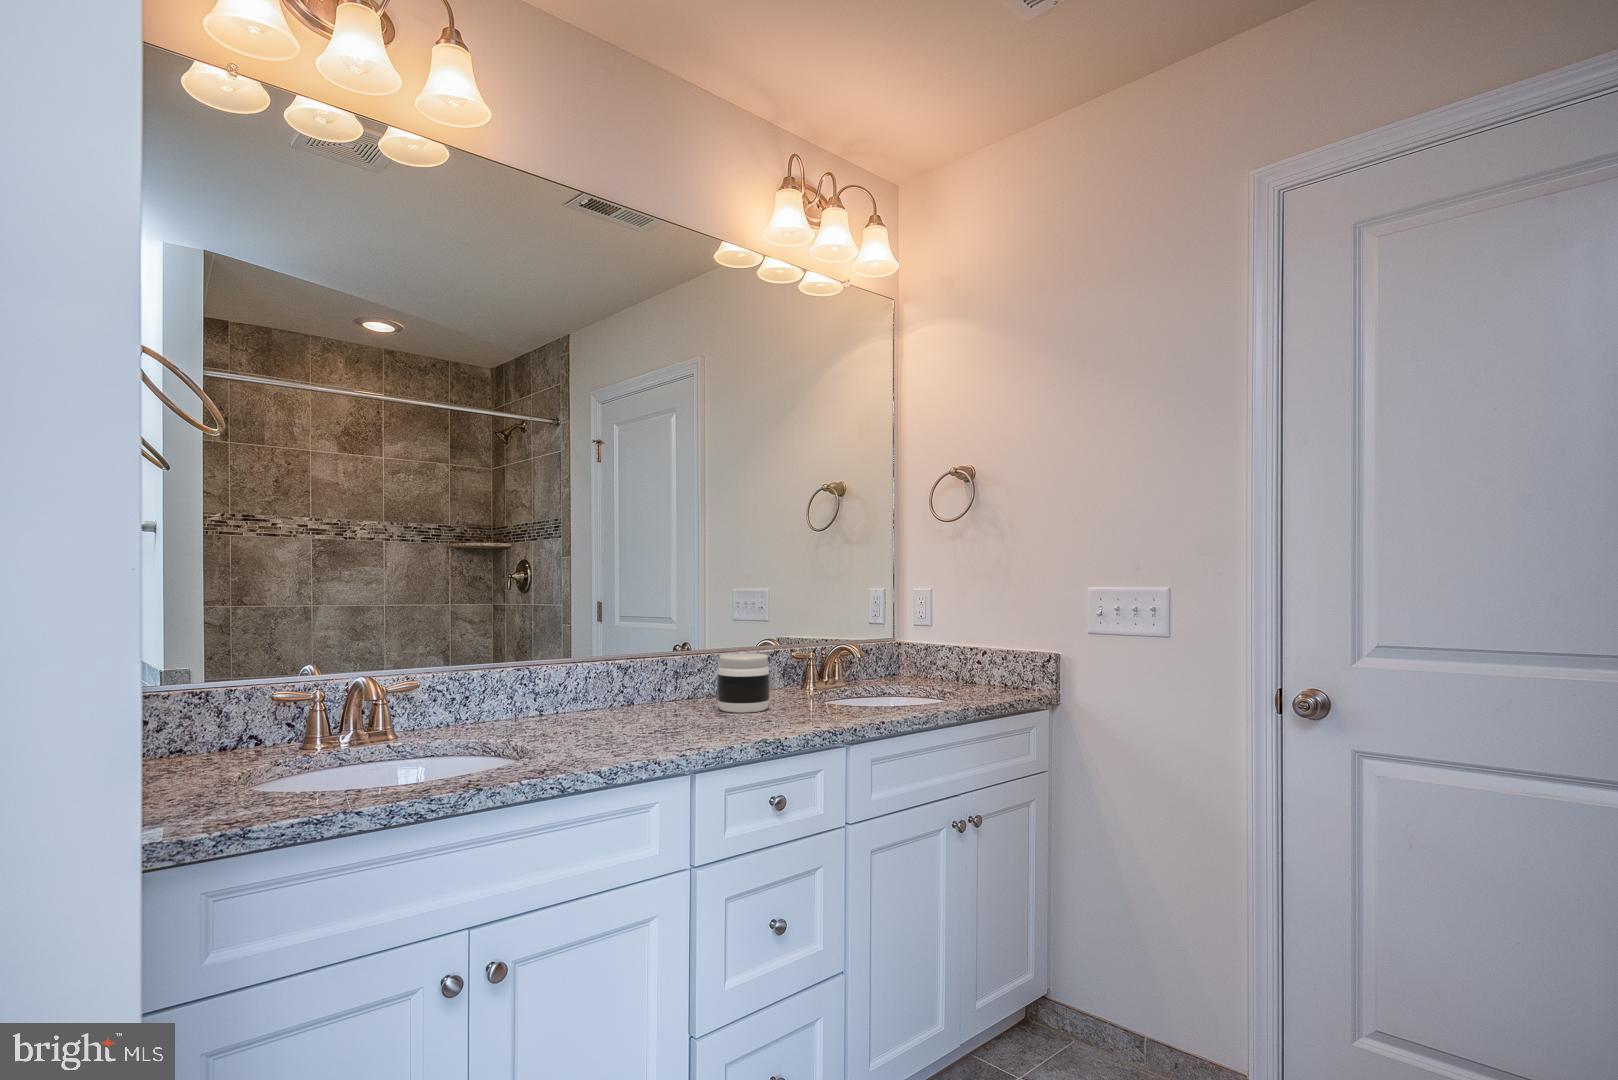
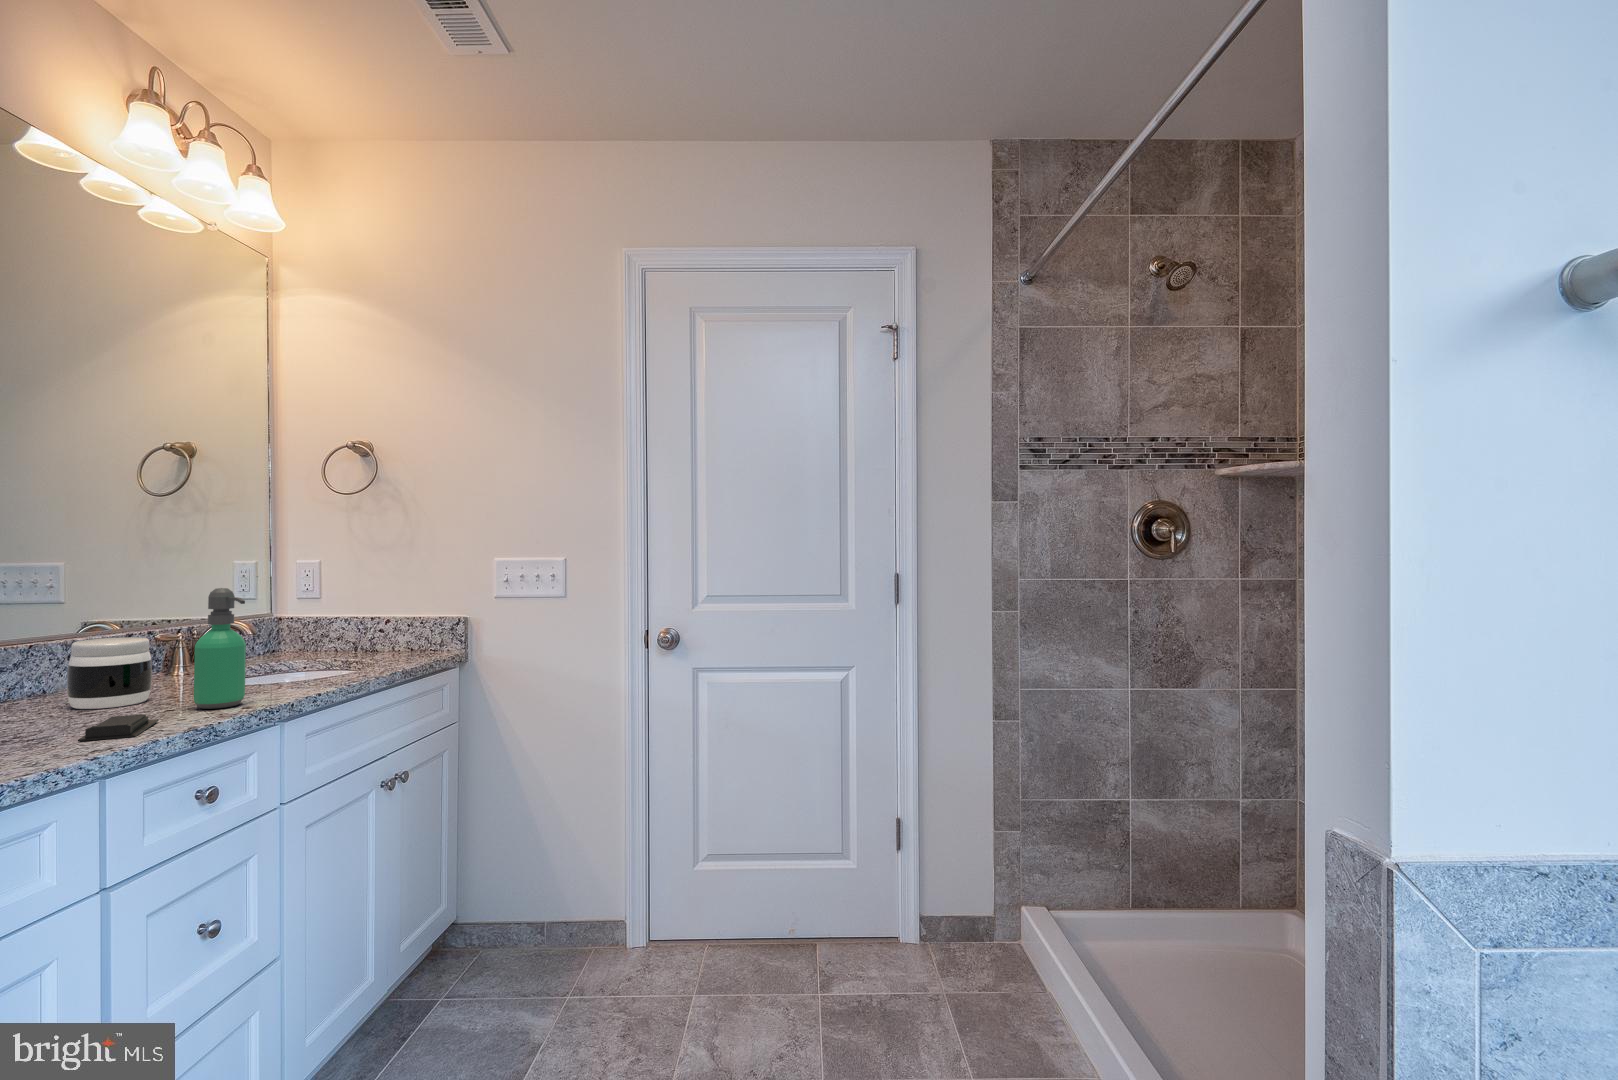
soap dispenser: none [783,613,820,724] -> present [194,588,246,709]
soap bar: none [690,721,751,741] -> present [78,714,159,741]

